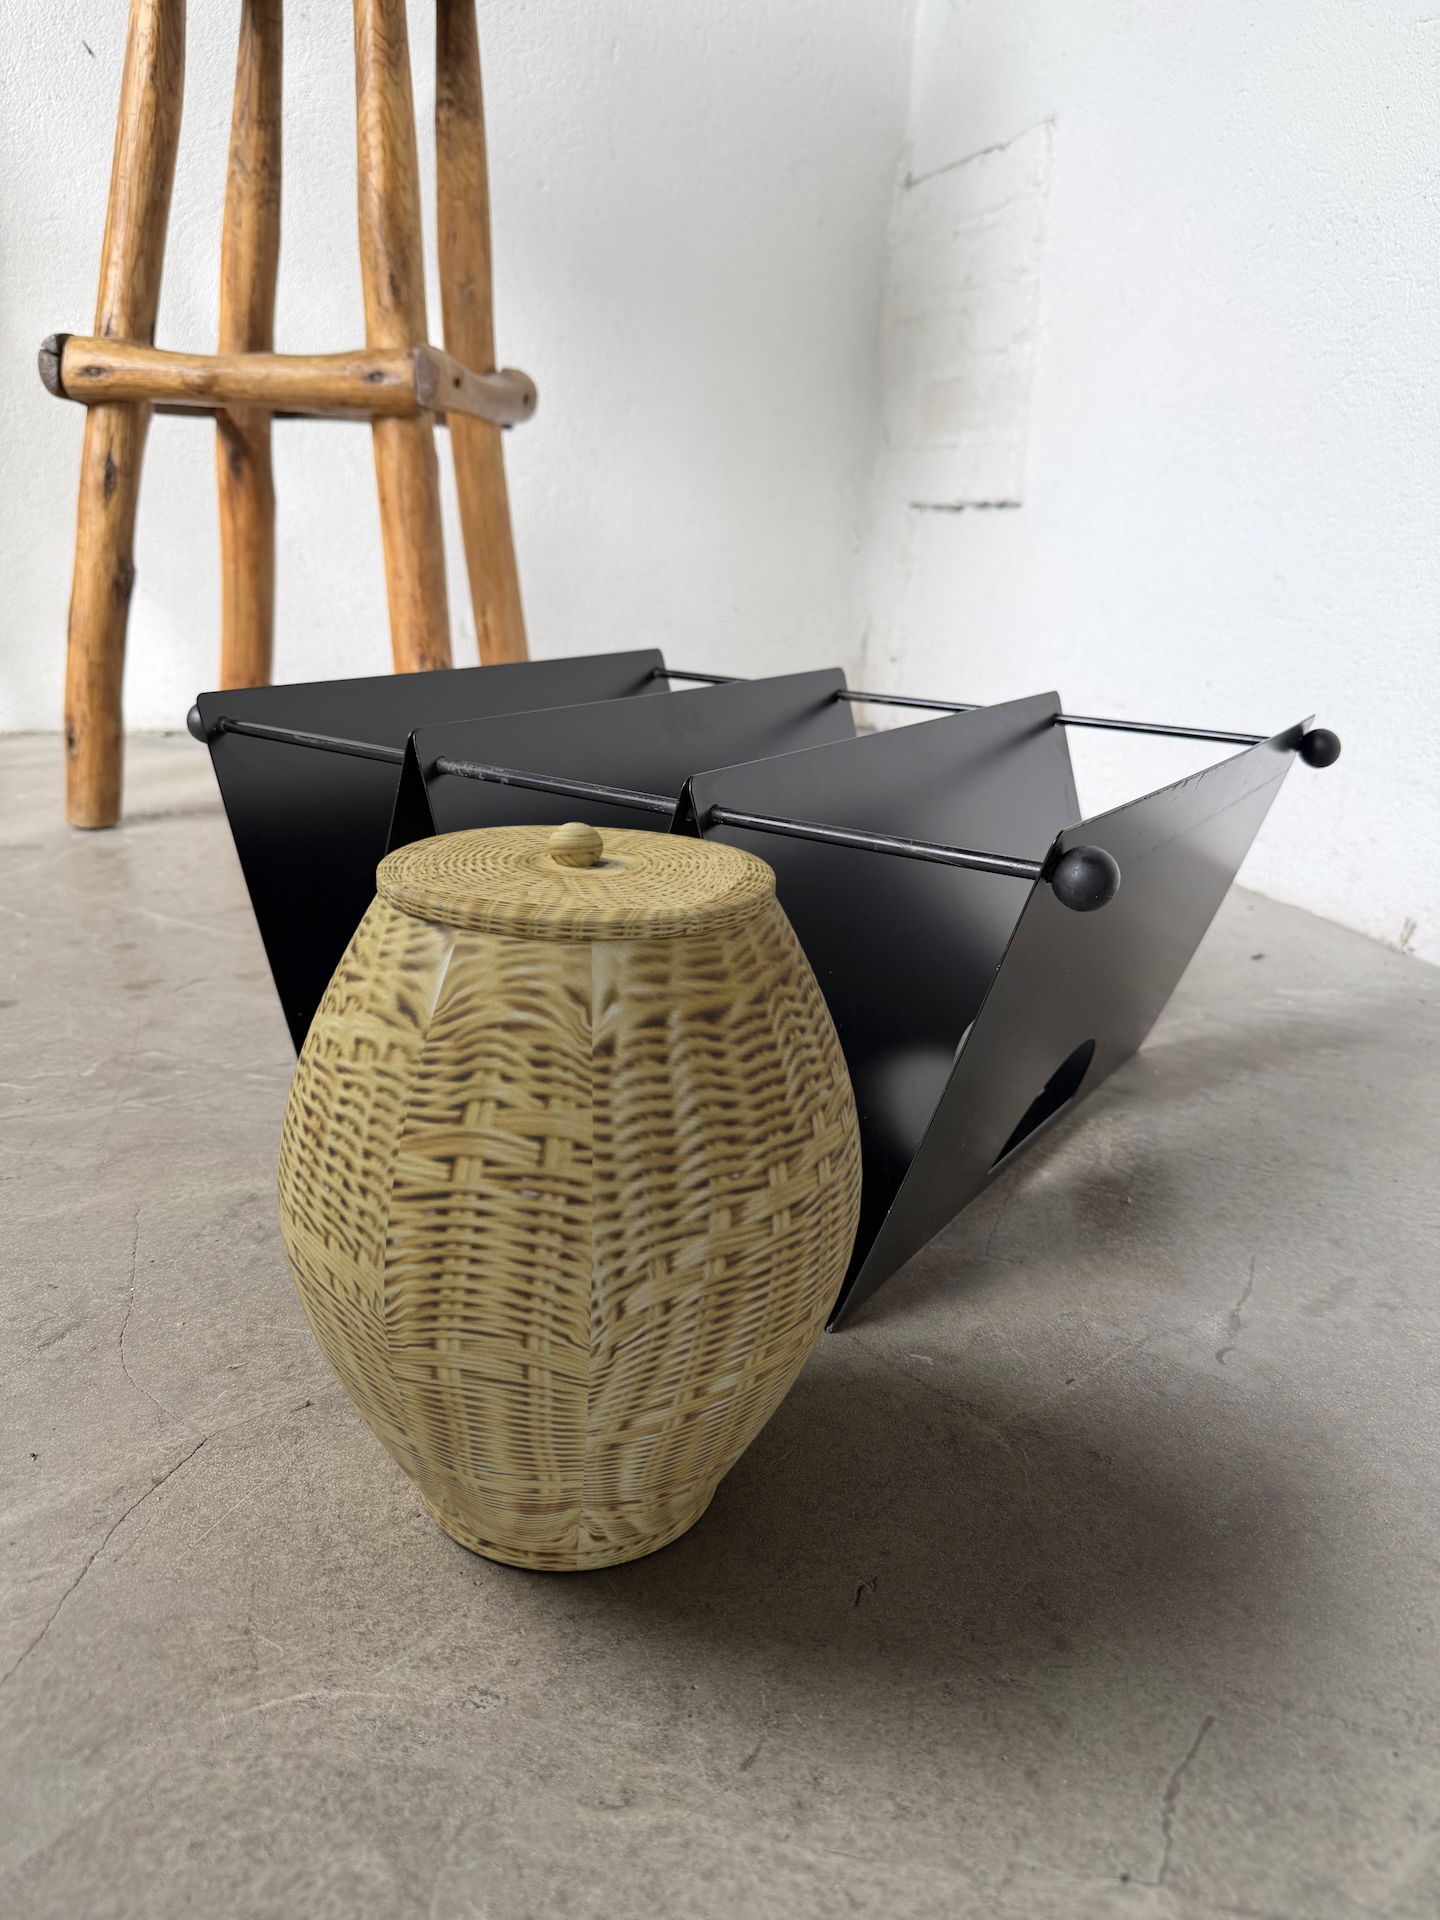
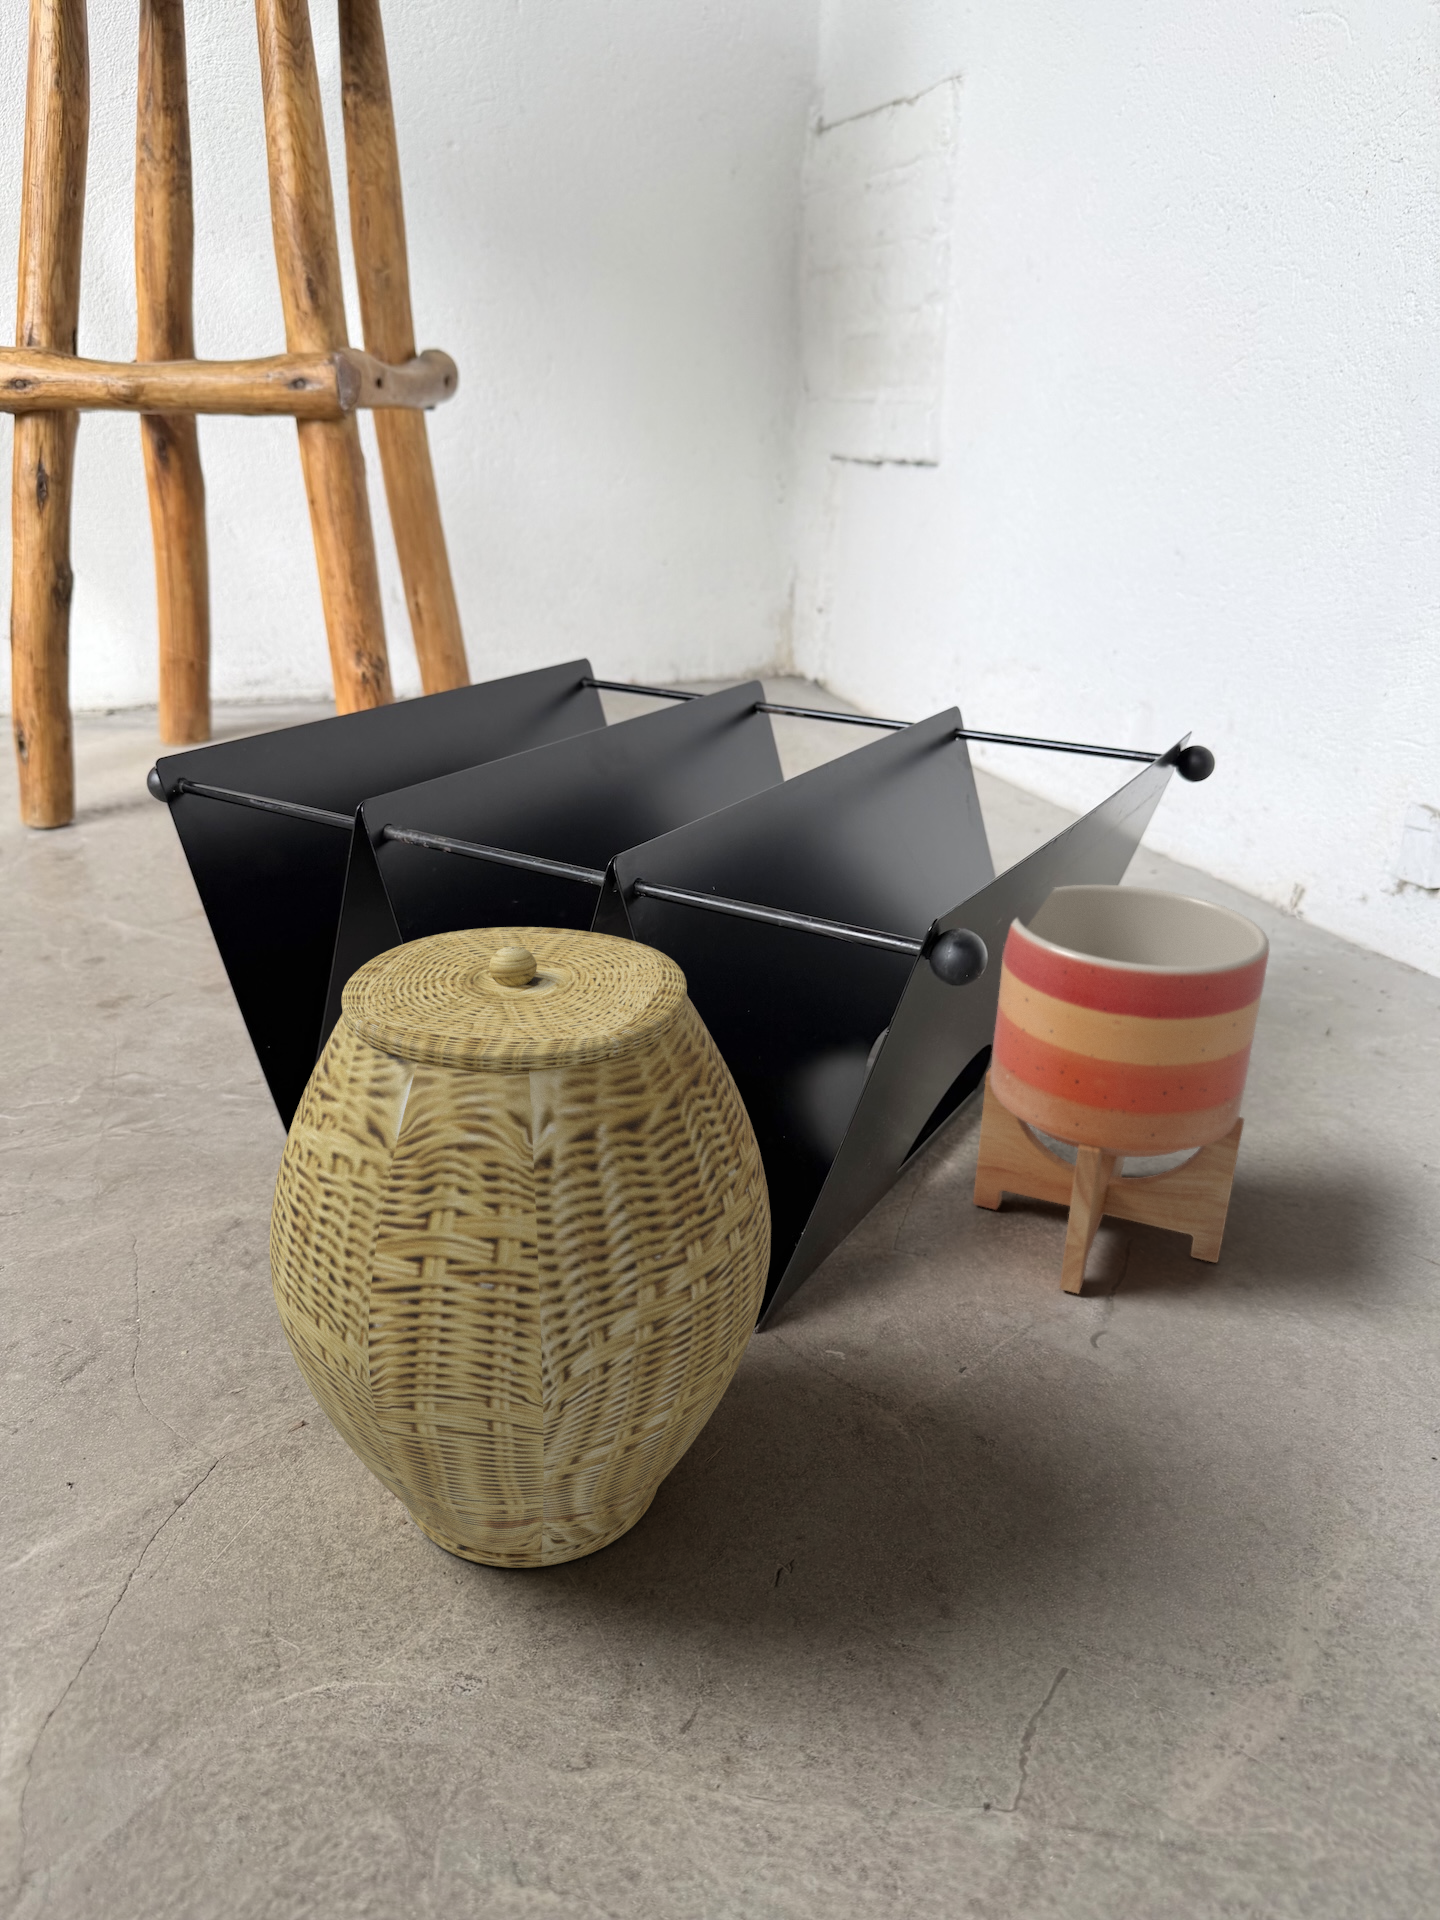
planter: none [1071,857,1426,1310] -> present [973,885,1269,1293]

